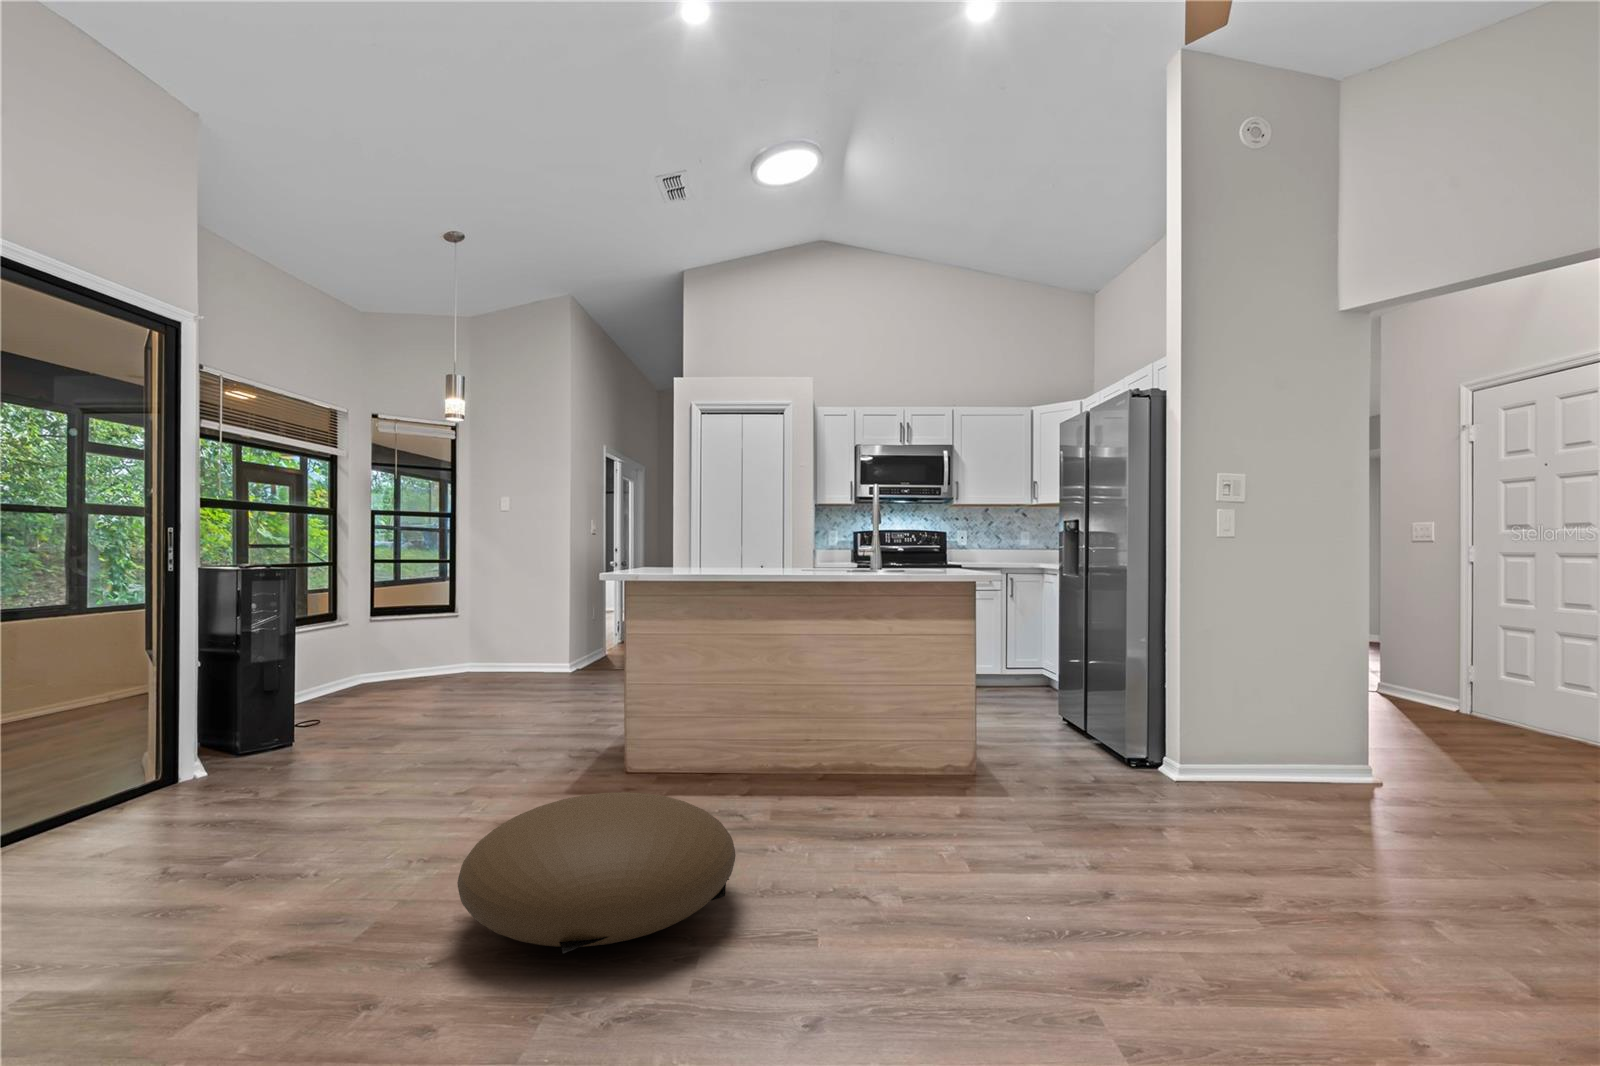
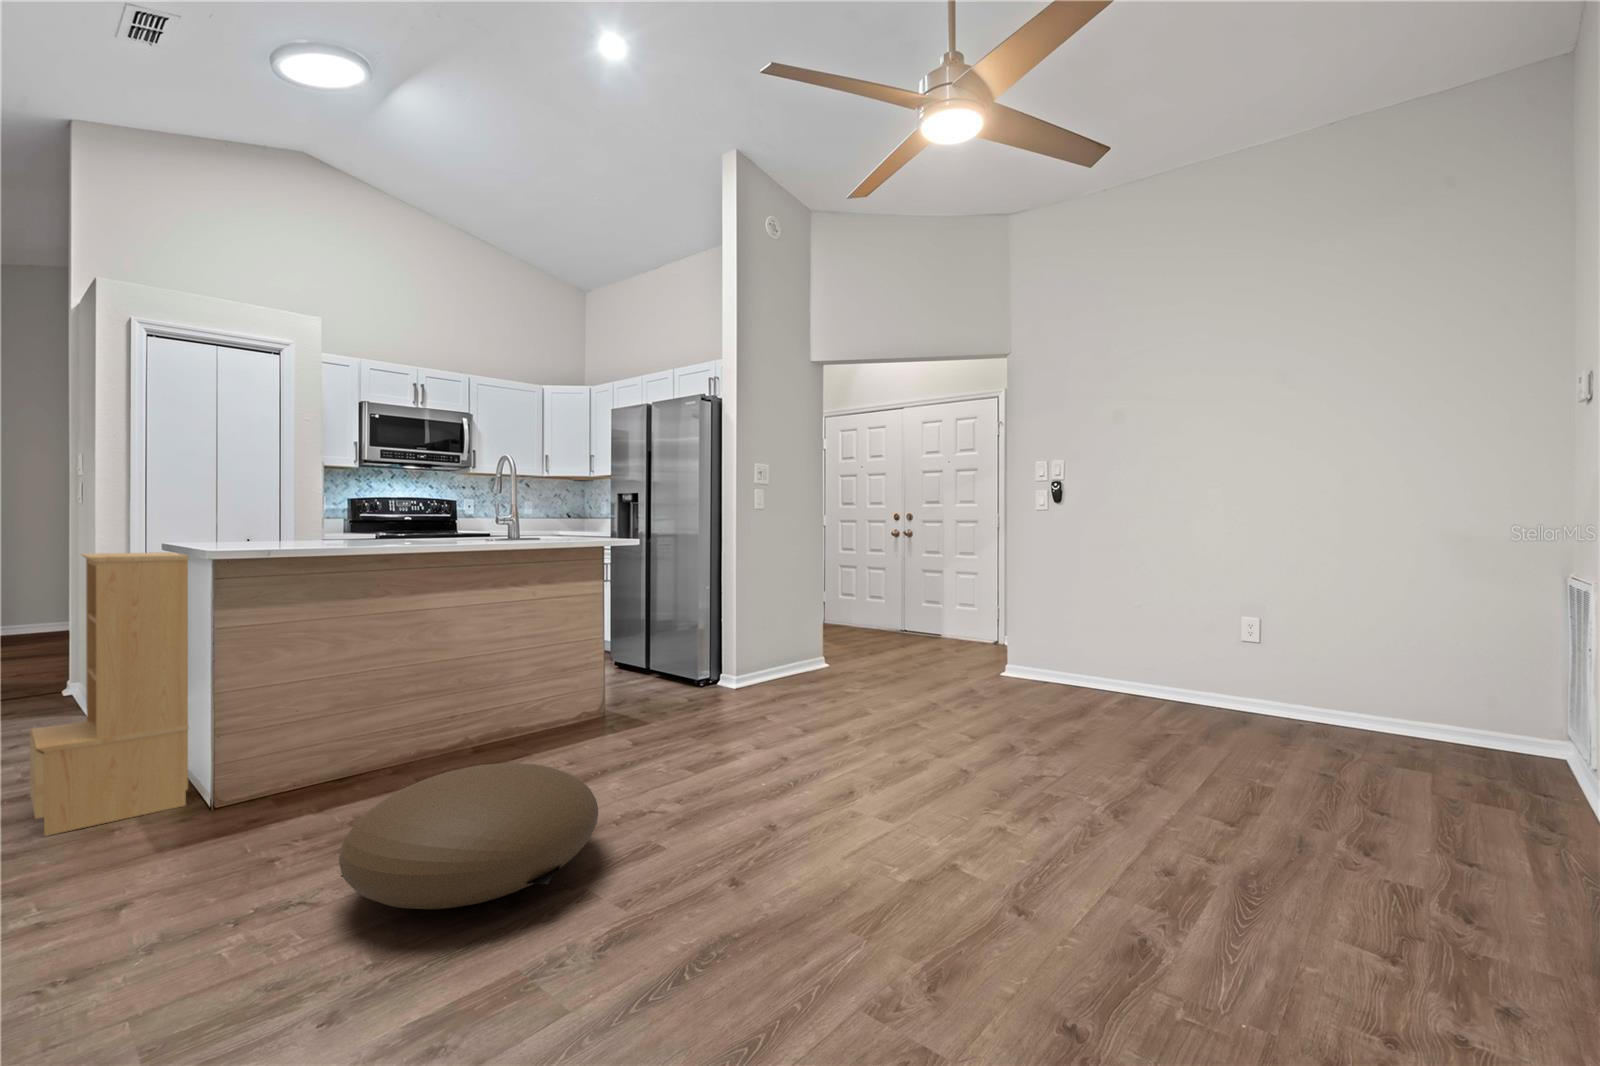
bookshelf: none [507,568,616,768] -> present [30,552,189,836]

